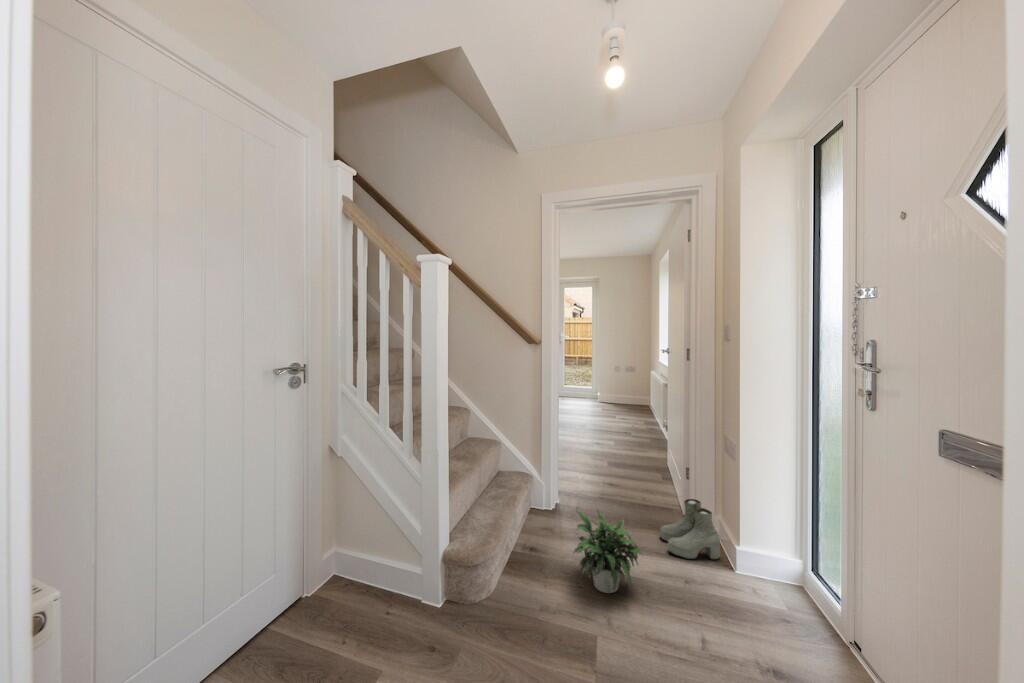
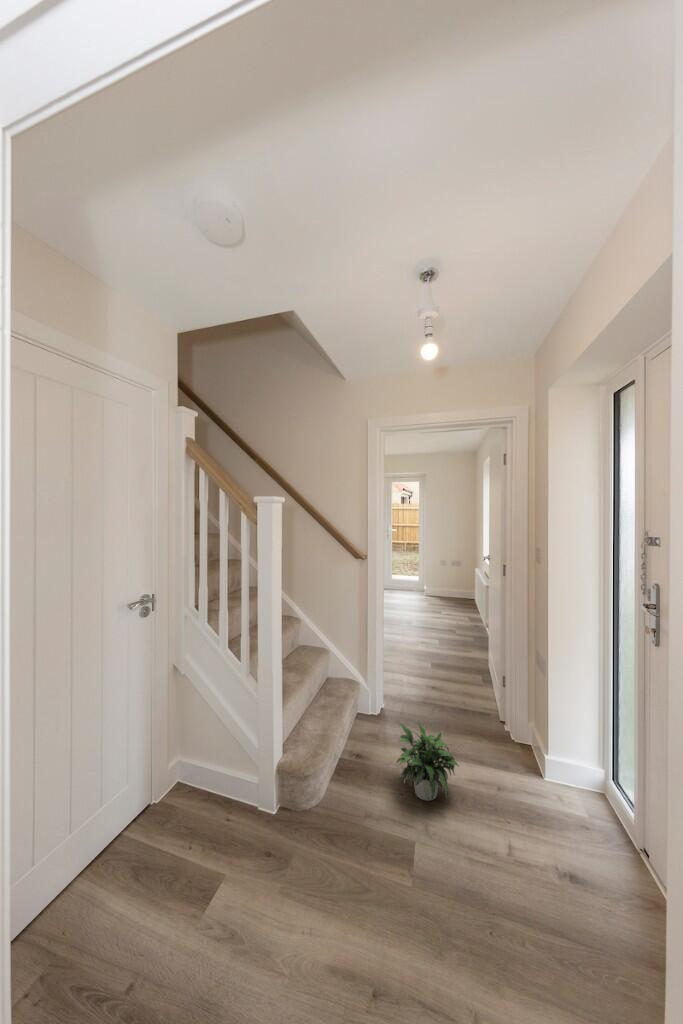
boots: present [660,499,720,560] -> none [478,708,532,766]

